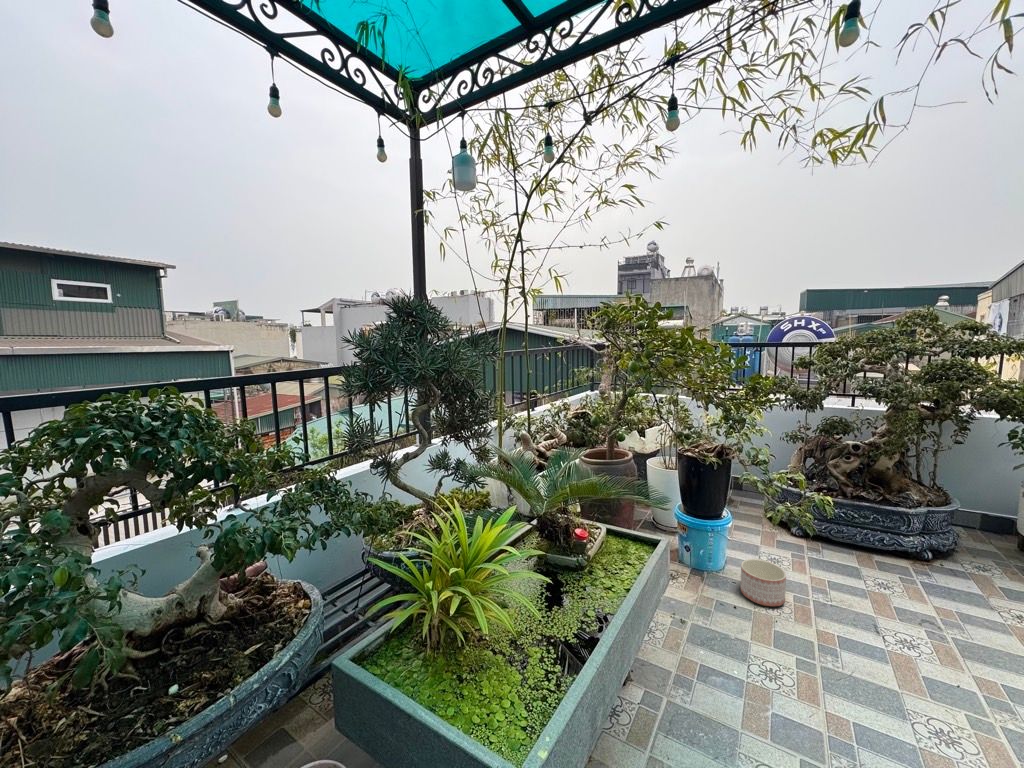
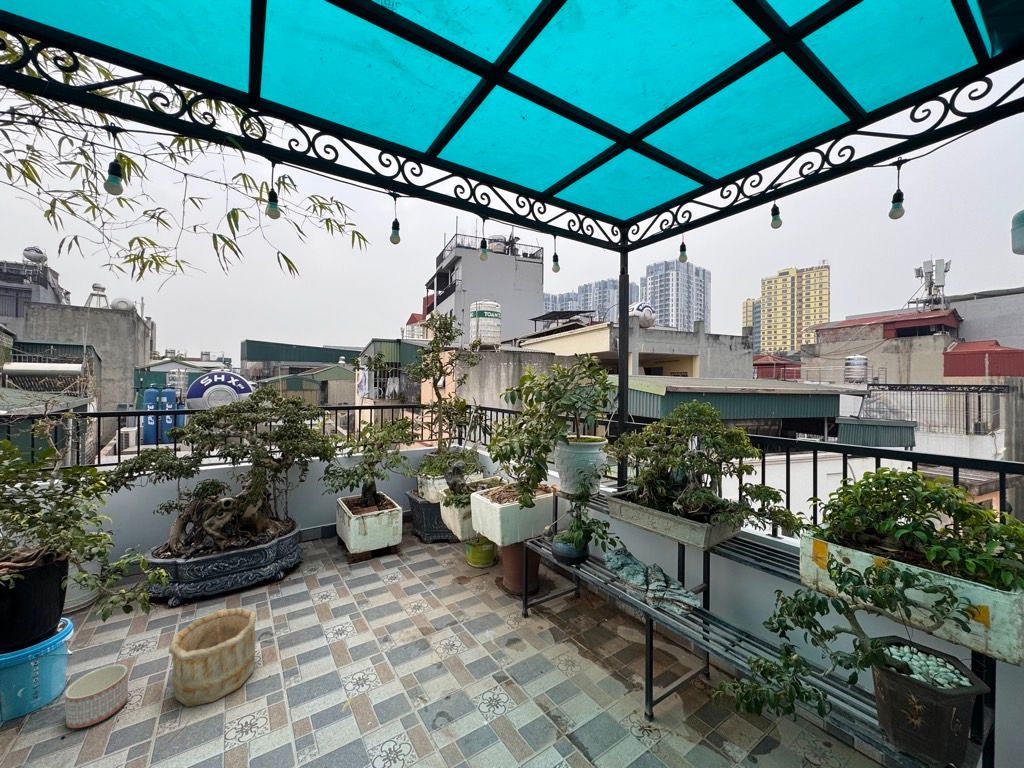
wooden bucket: none [830,560,942,668] -> present [169,608,256,707]

